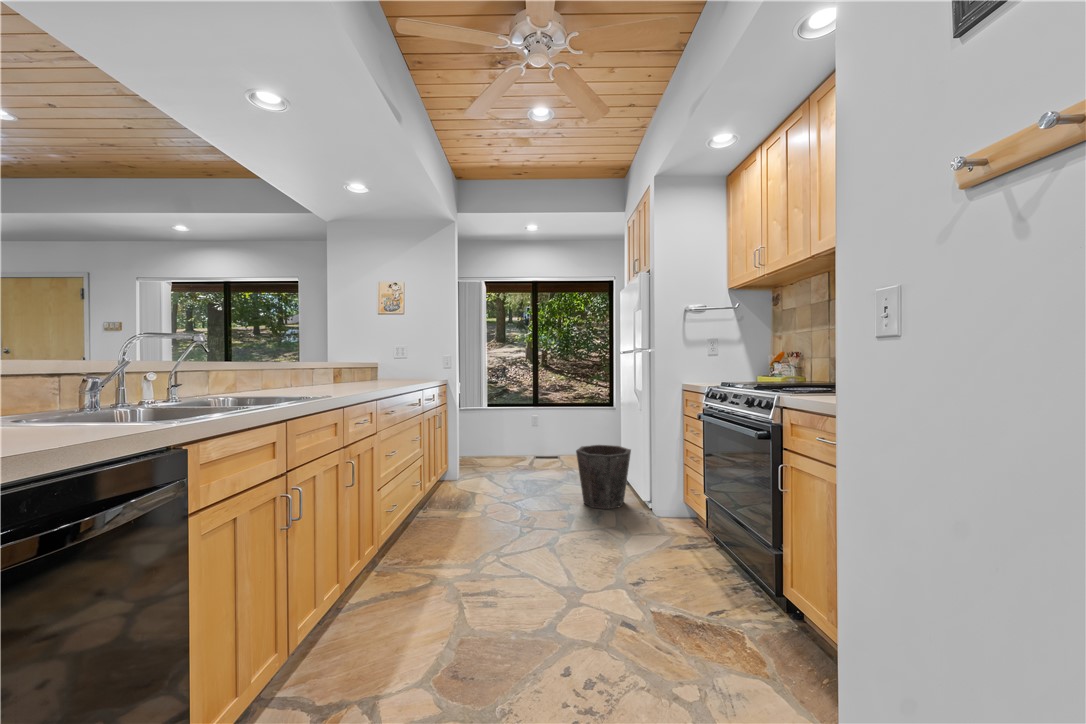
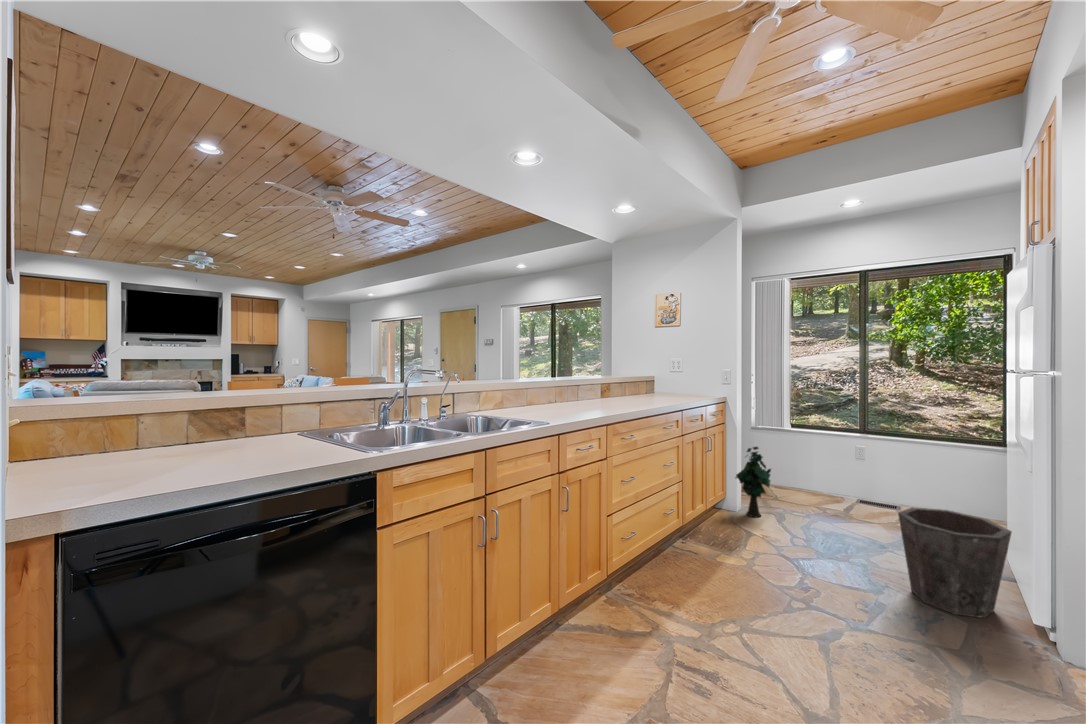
decorative plant: none [454,421,483,482] -> present [736,447,771,517]

